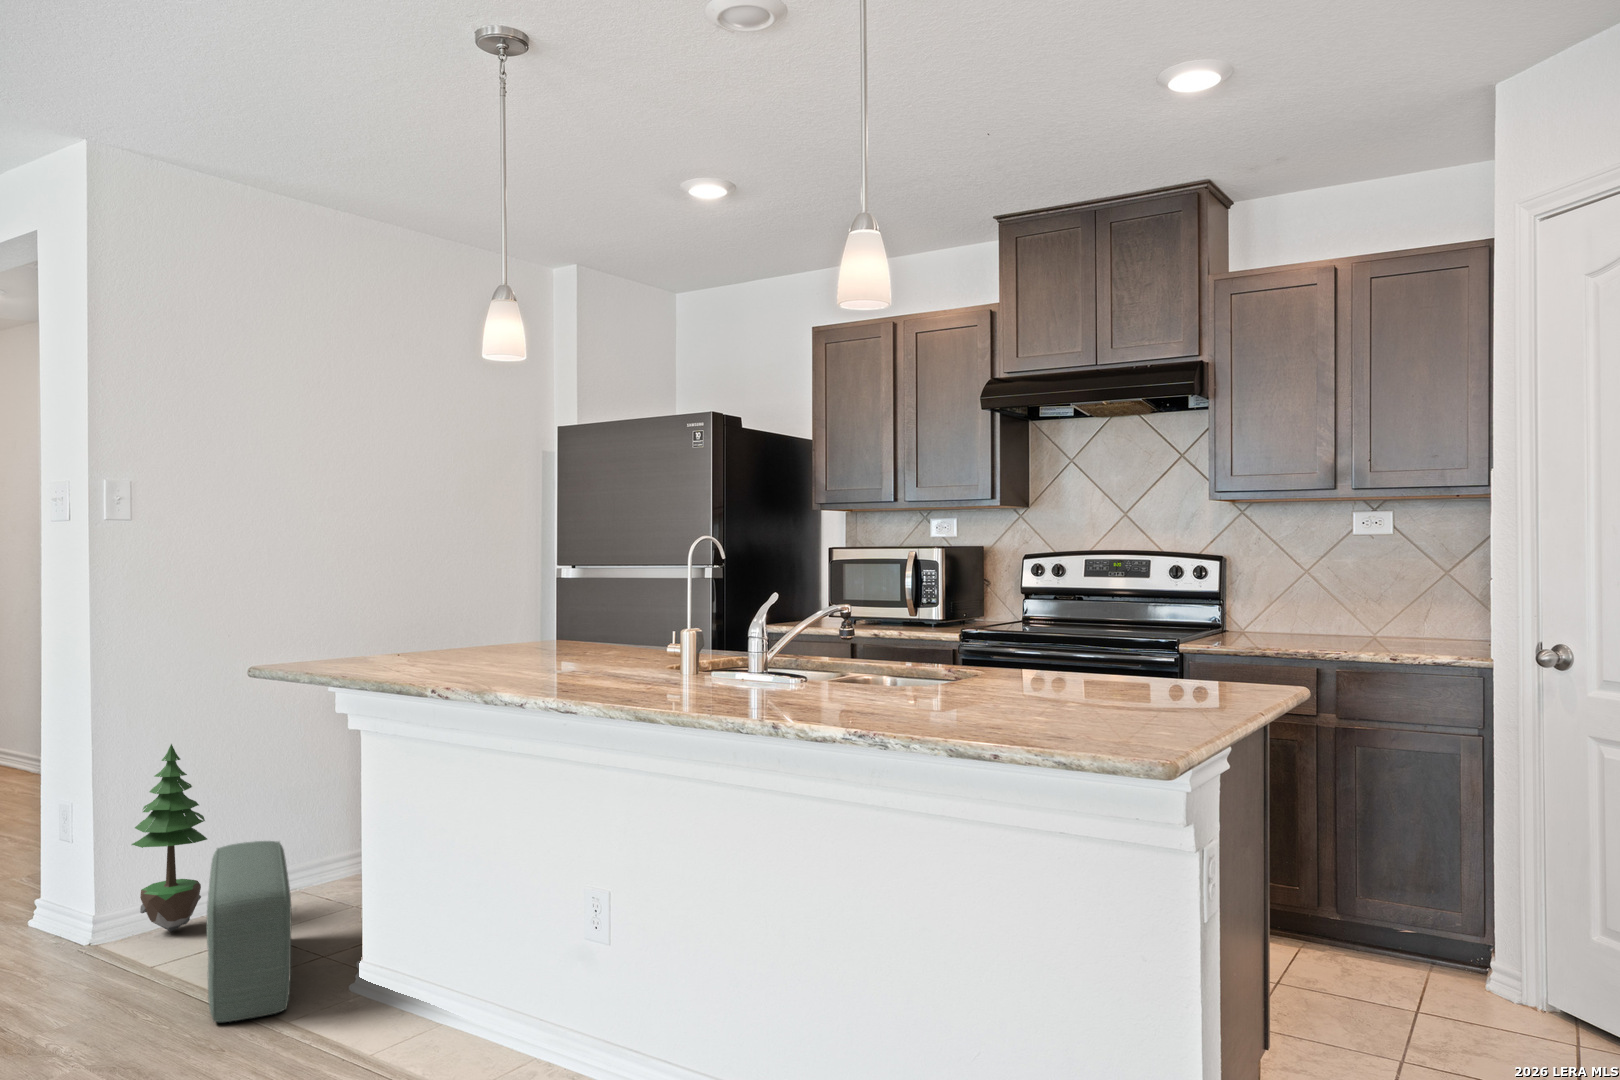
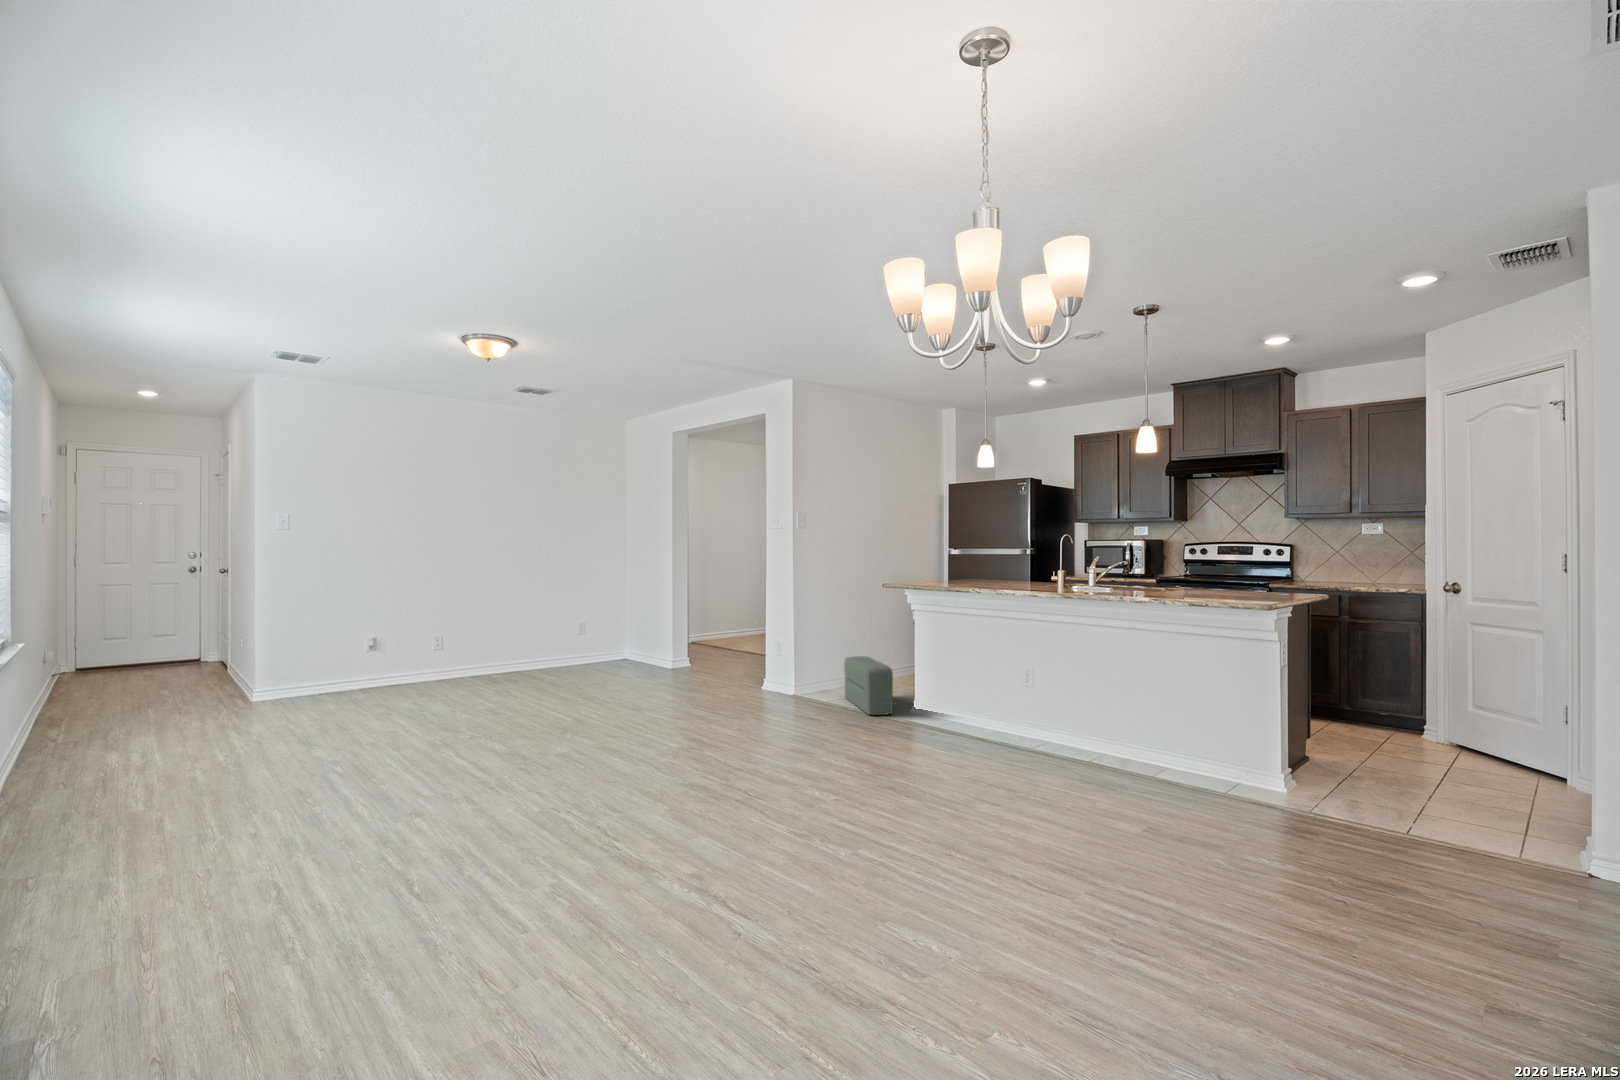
potted tree: present [132,744,207,932] -> none [807,617,834,693]

